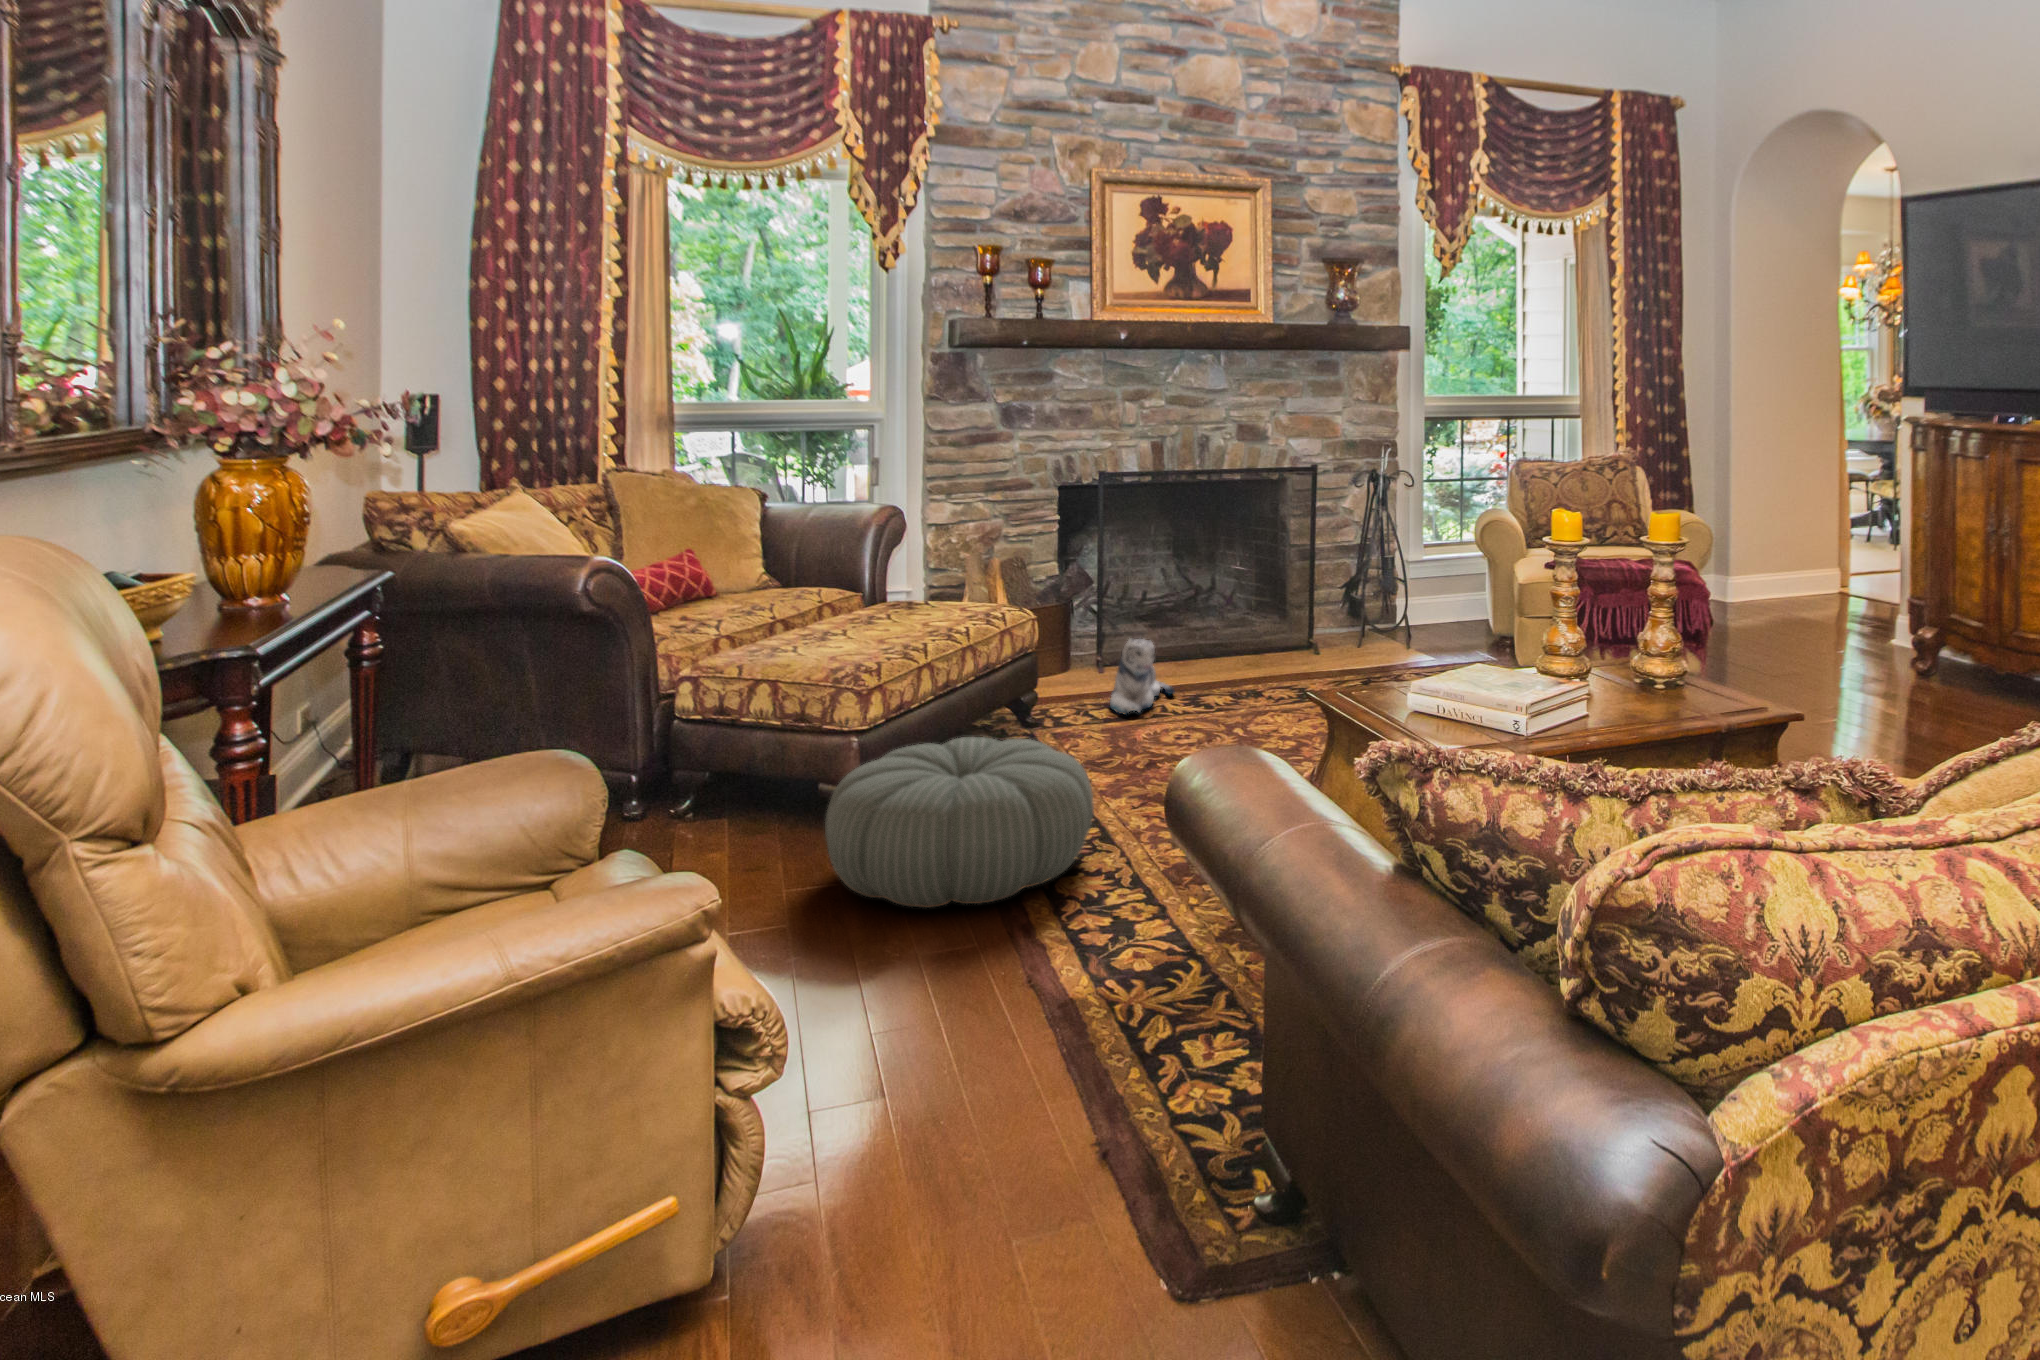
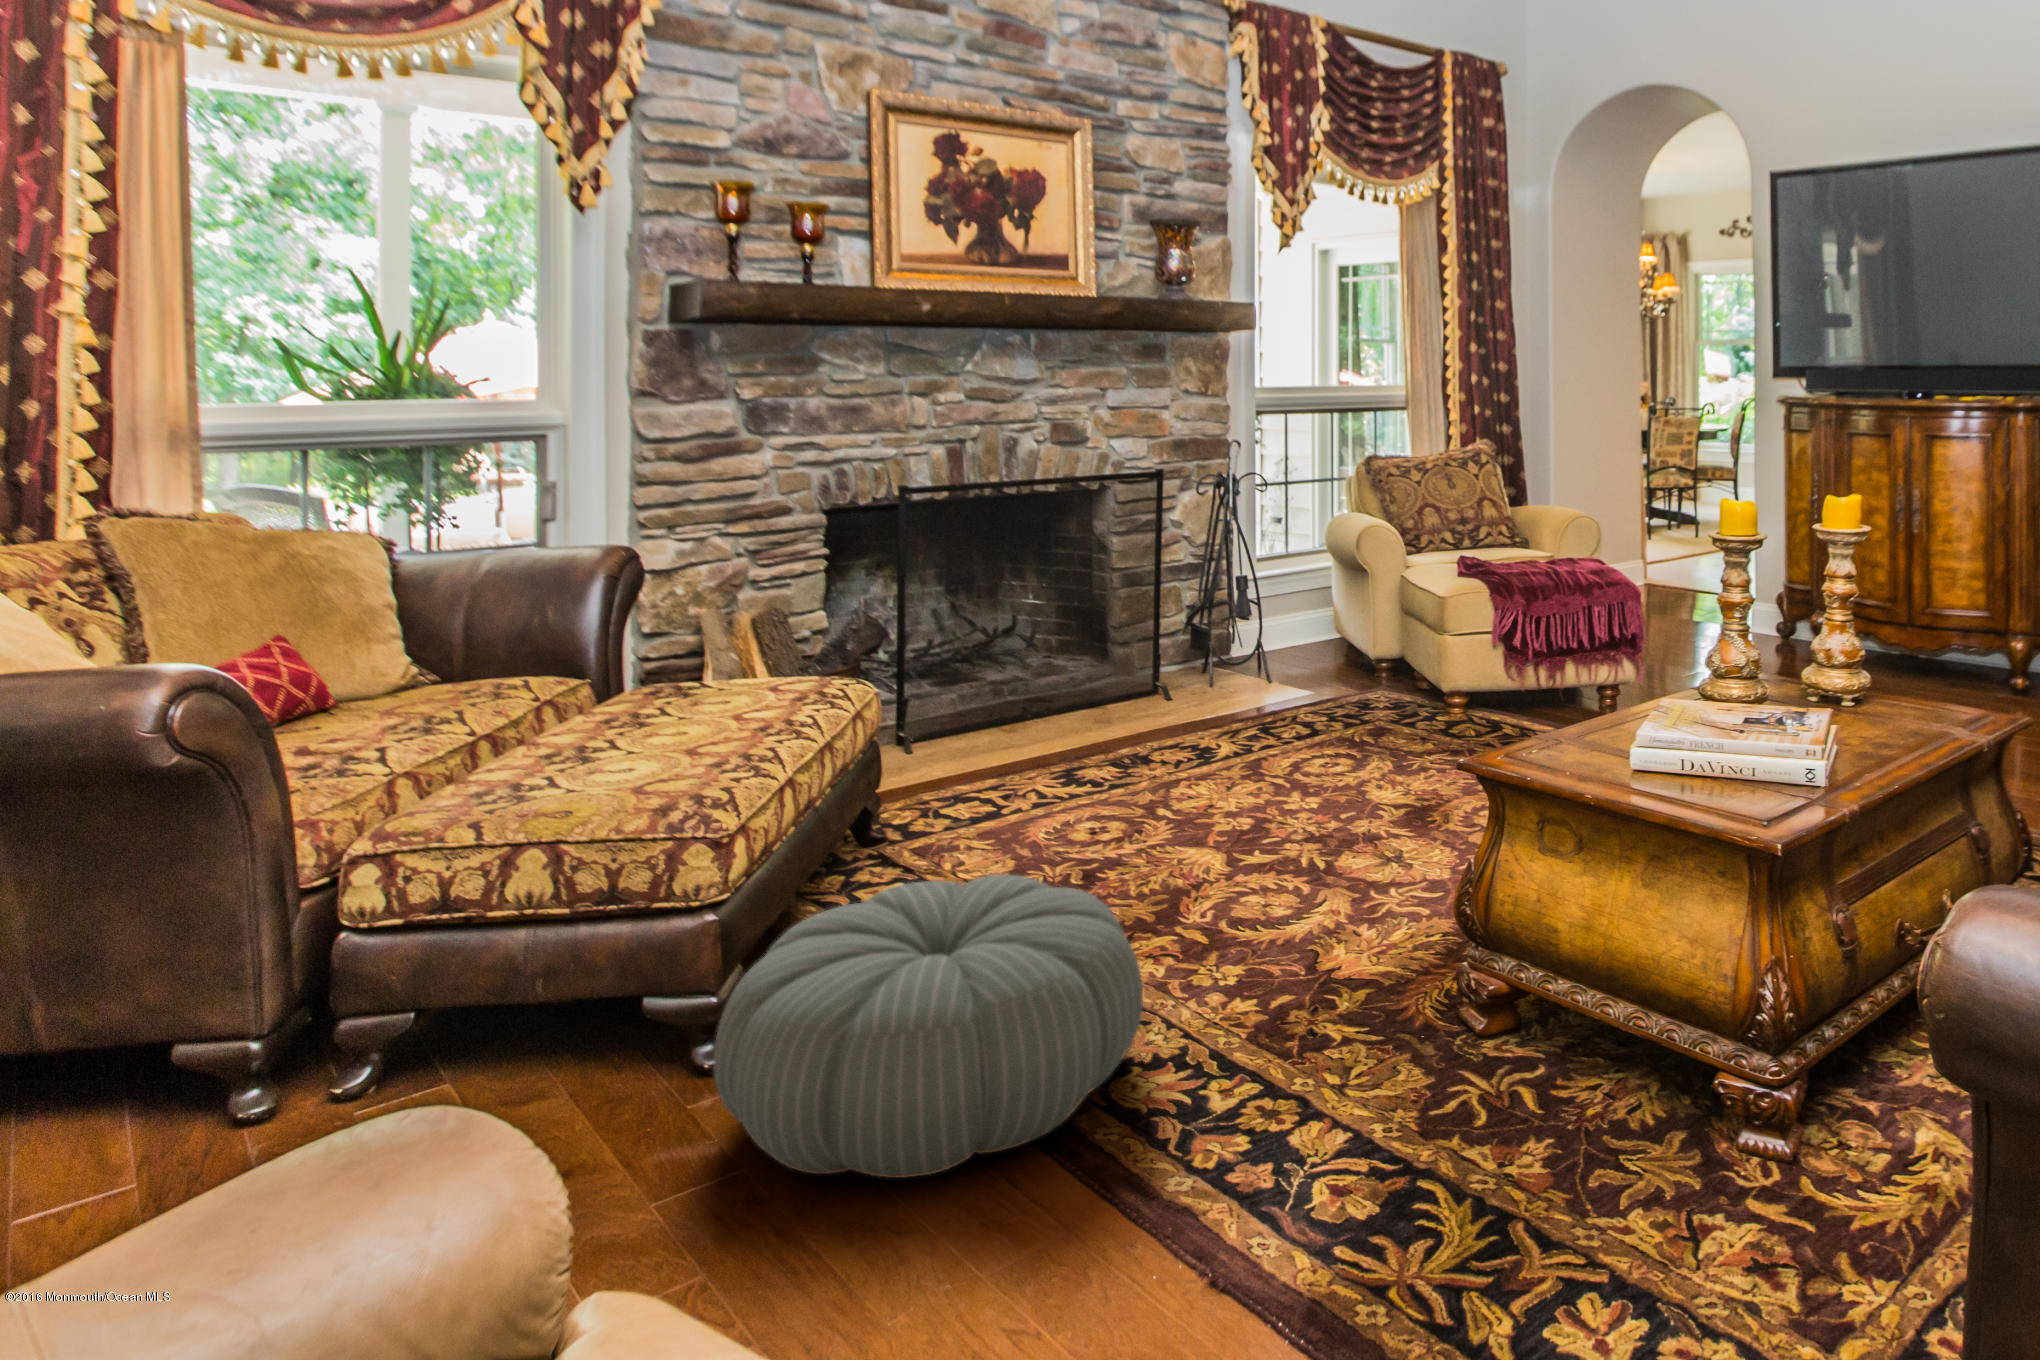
plush toy: present [1110,638,1175,714] -> none [953,702,1043,806]

